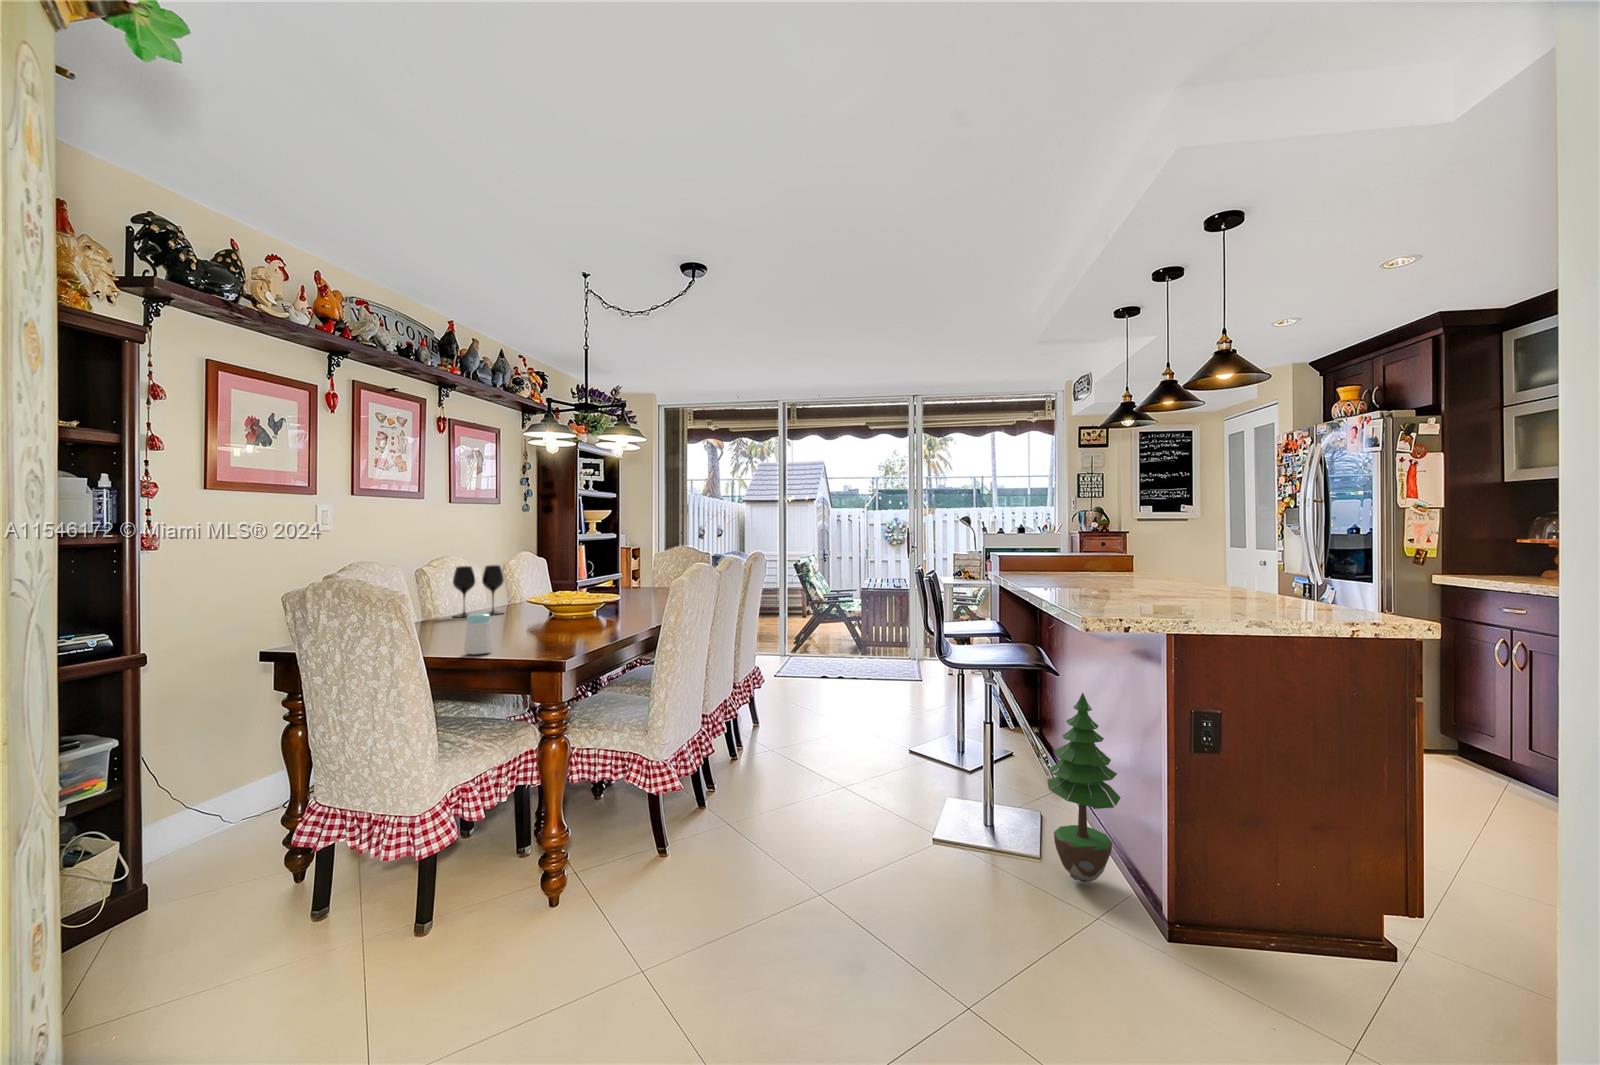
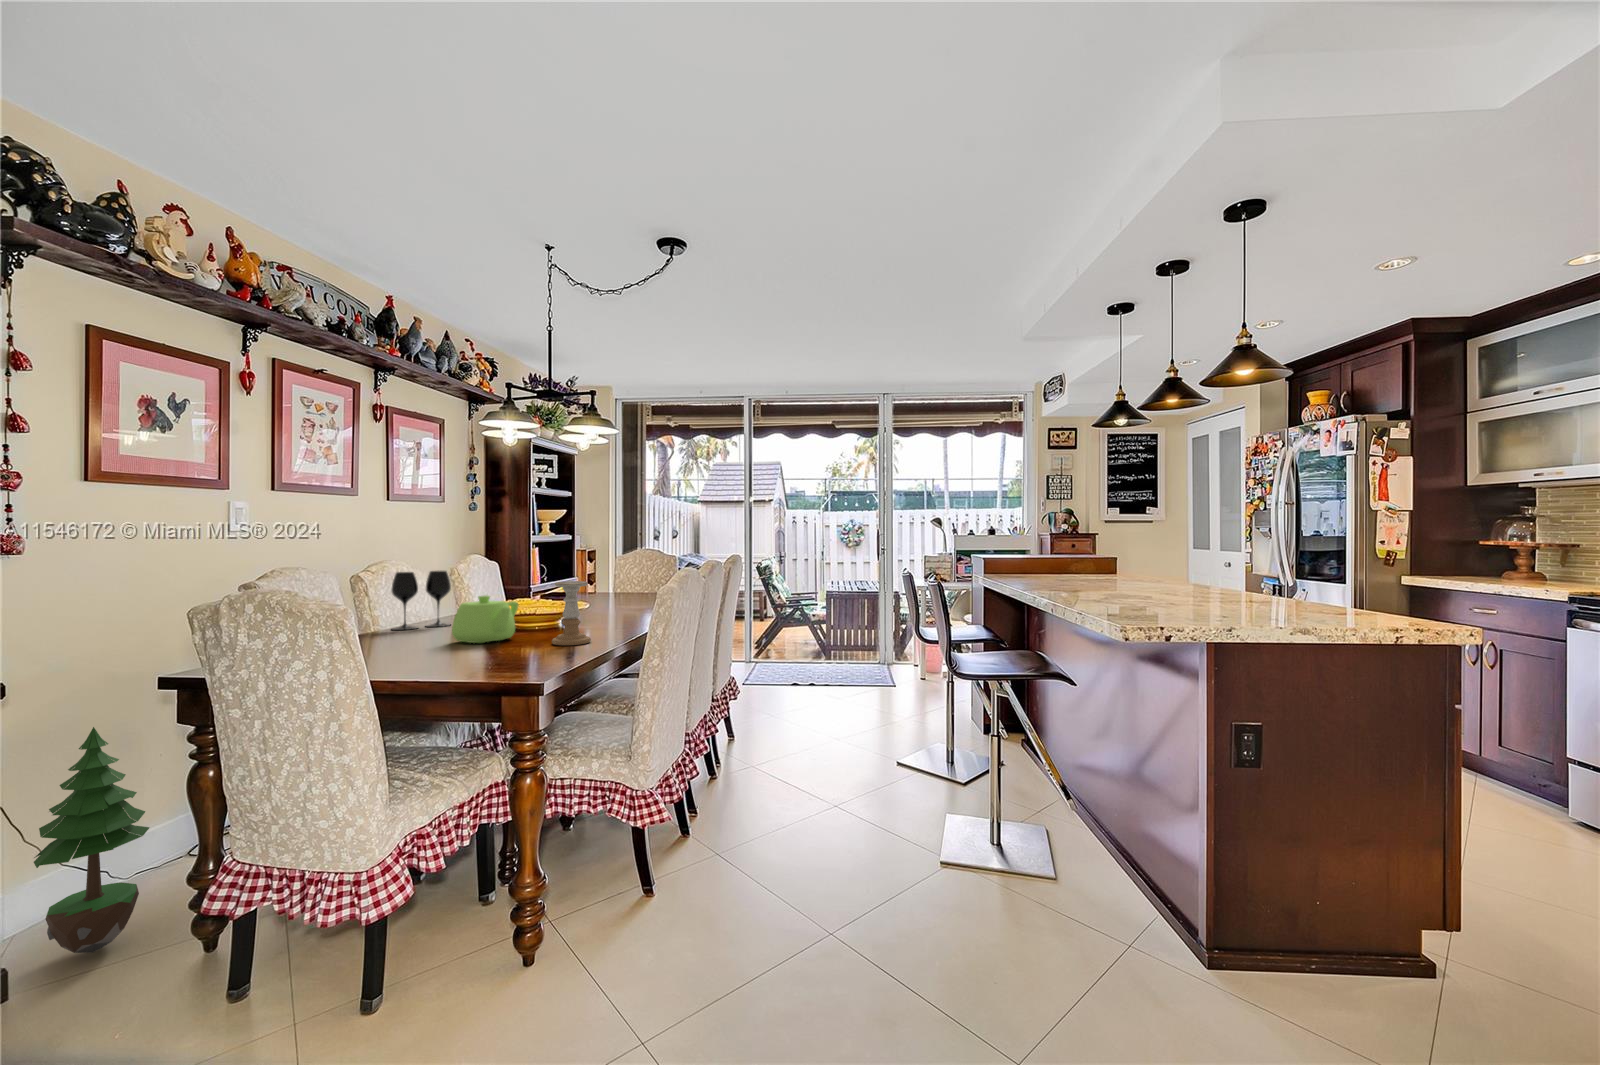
candle holder: none [584,575,618,631] -> present [552,581,591,645]
teapot: none [500,587,558,629] -> present [452,595,518,643]
salt shaker: present [464,613,493,655] -> none [419,627,453,676]
potted tree: present [1047,693,1121,882] -> present [34,727,149,953]

